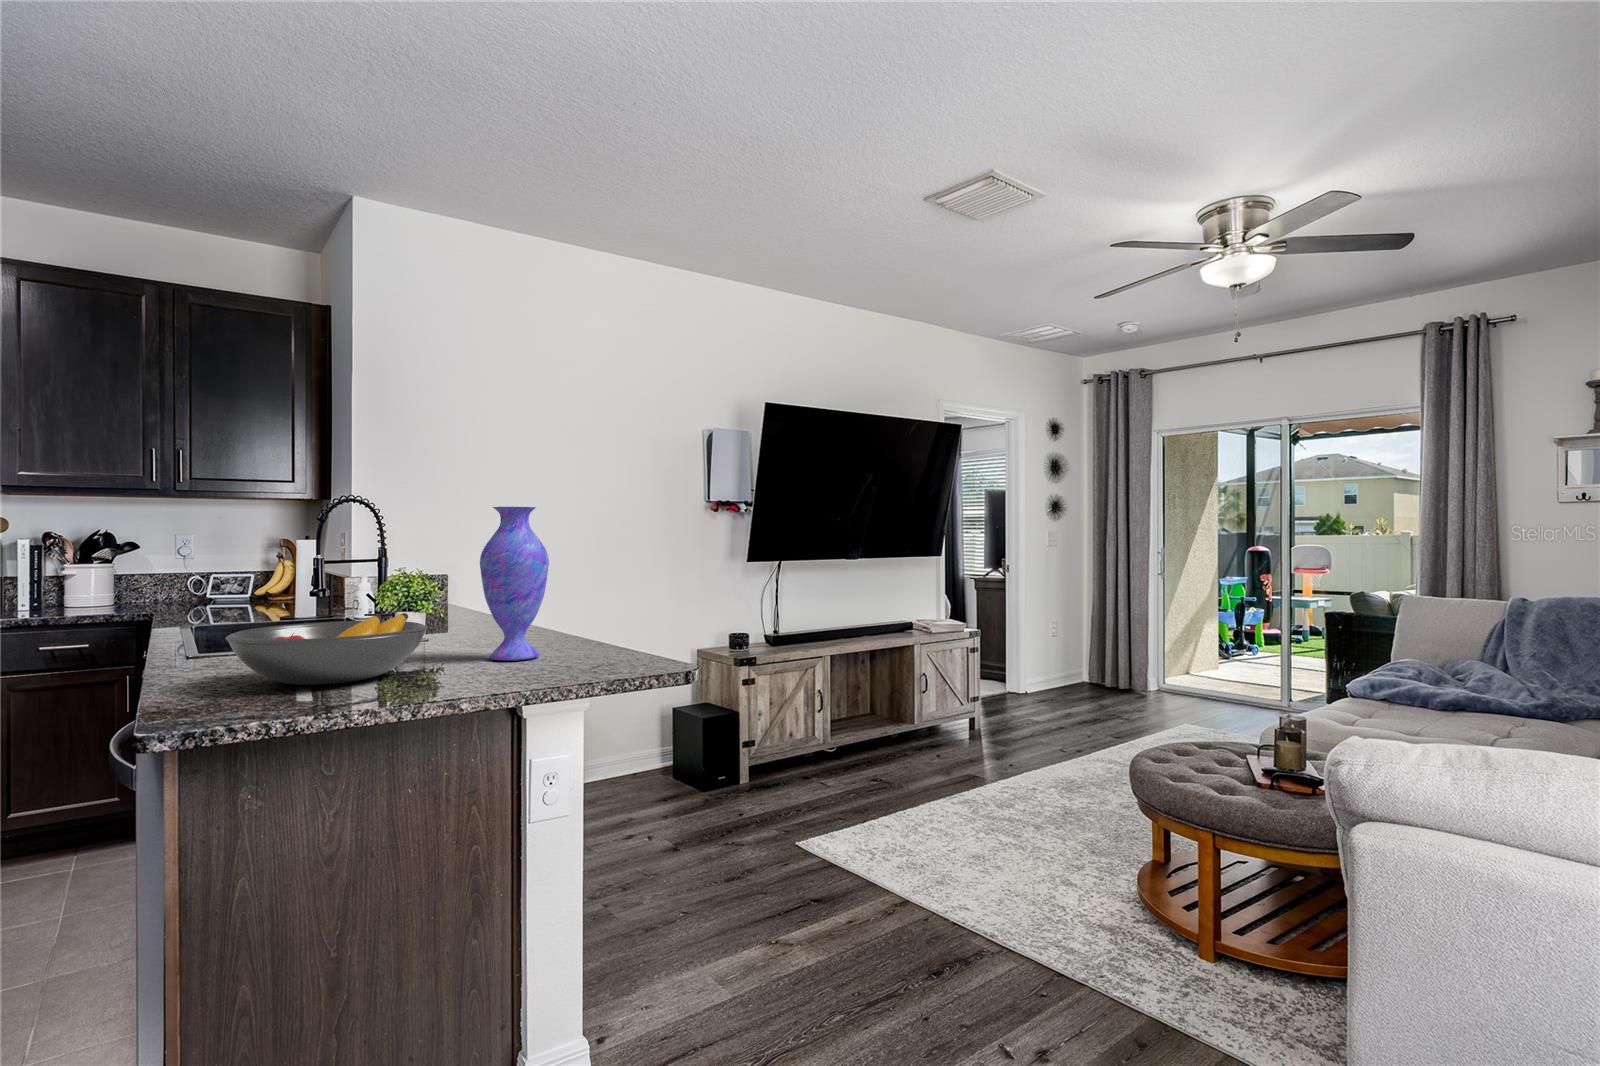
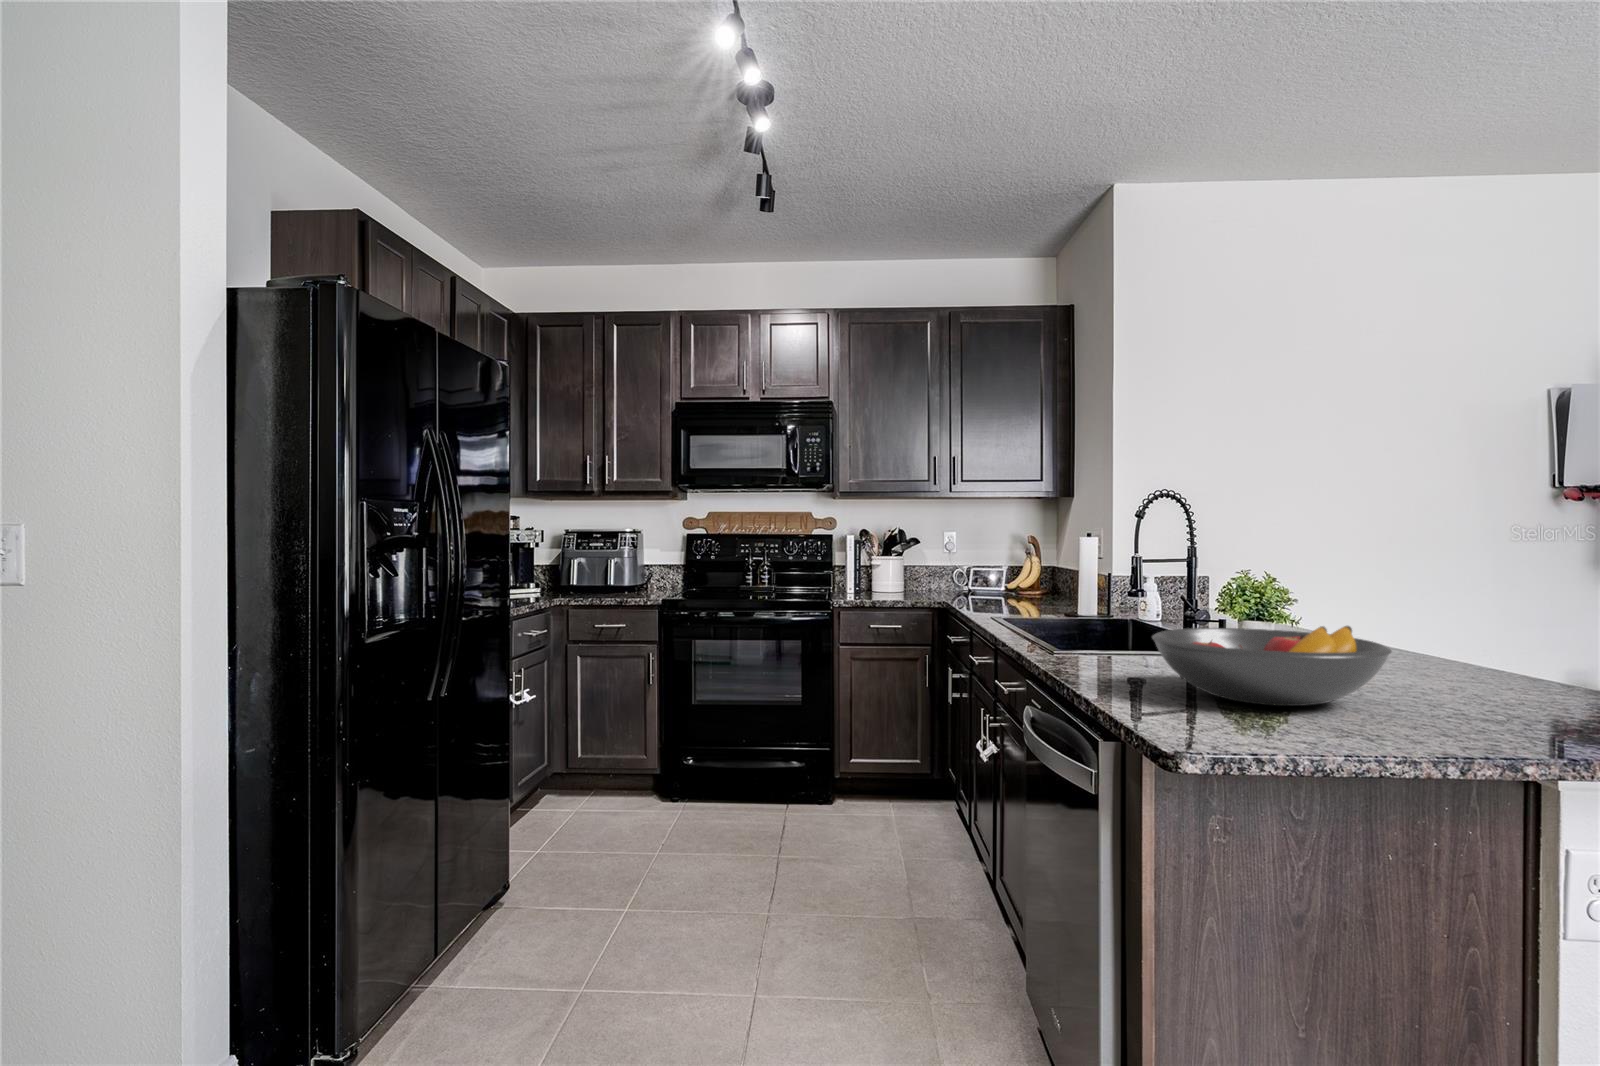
vase: present [480,507,549,660] -> none [1421,490,1537,700]

